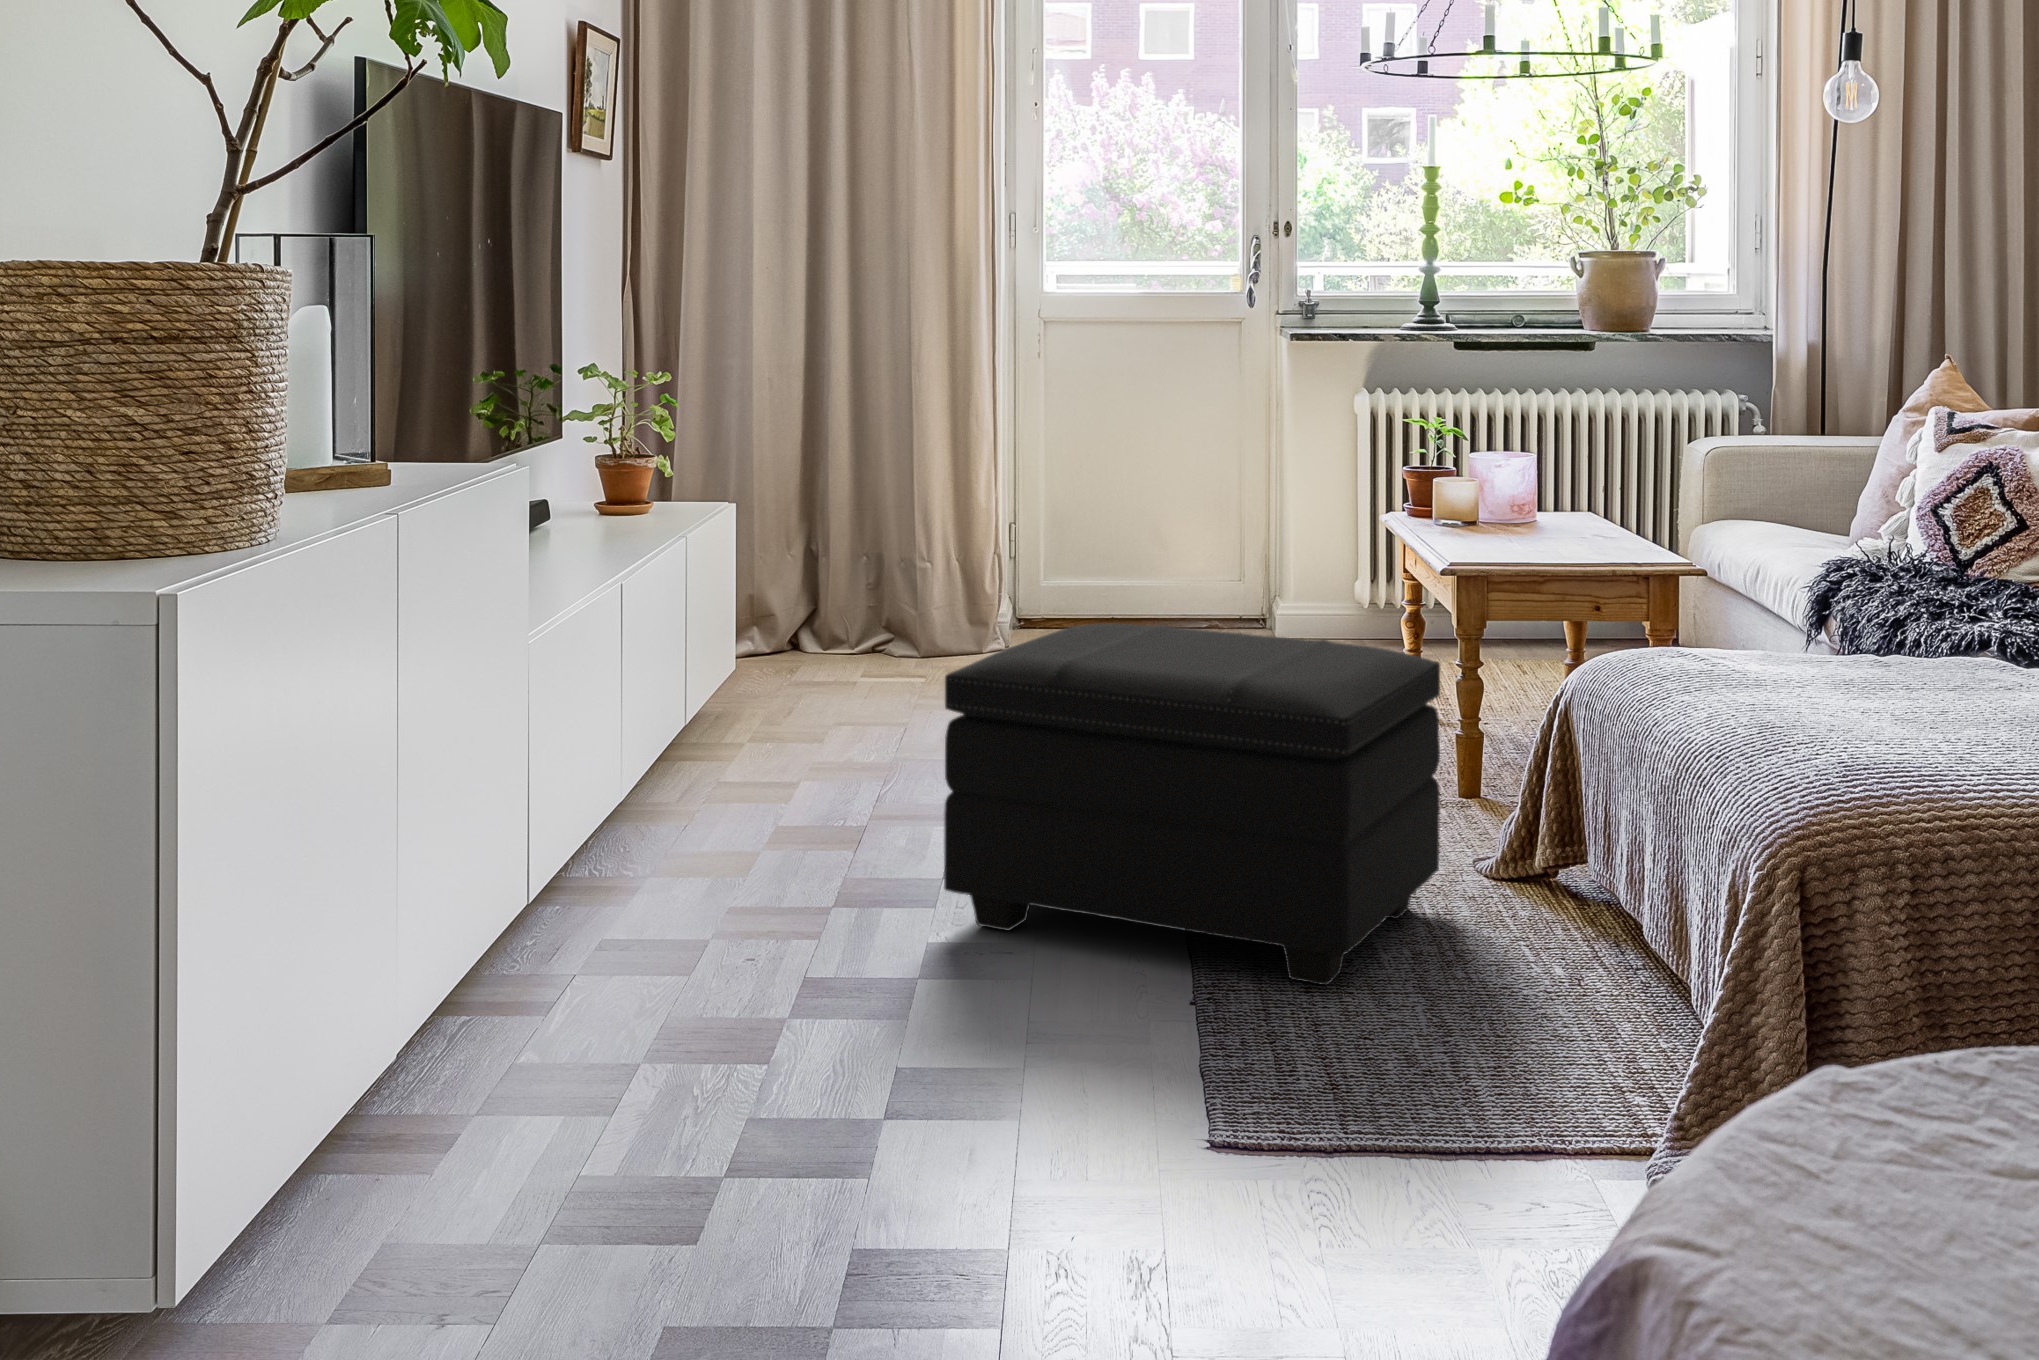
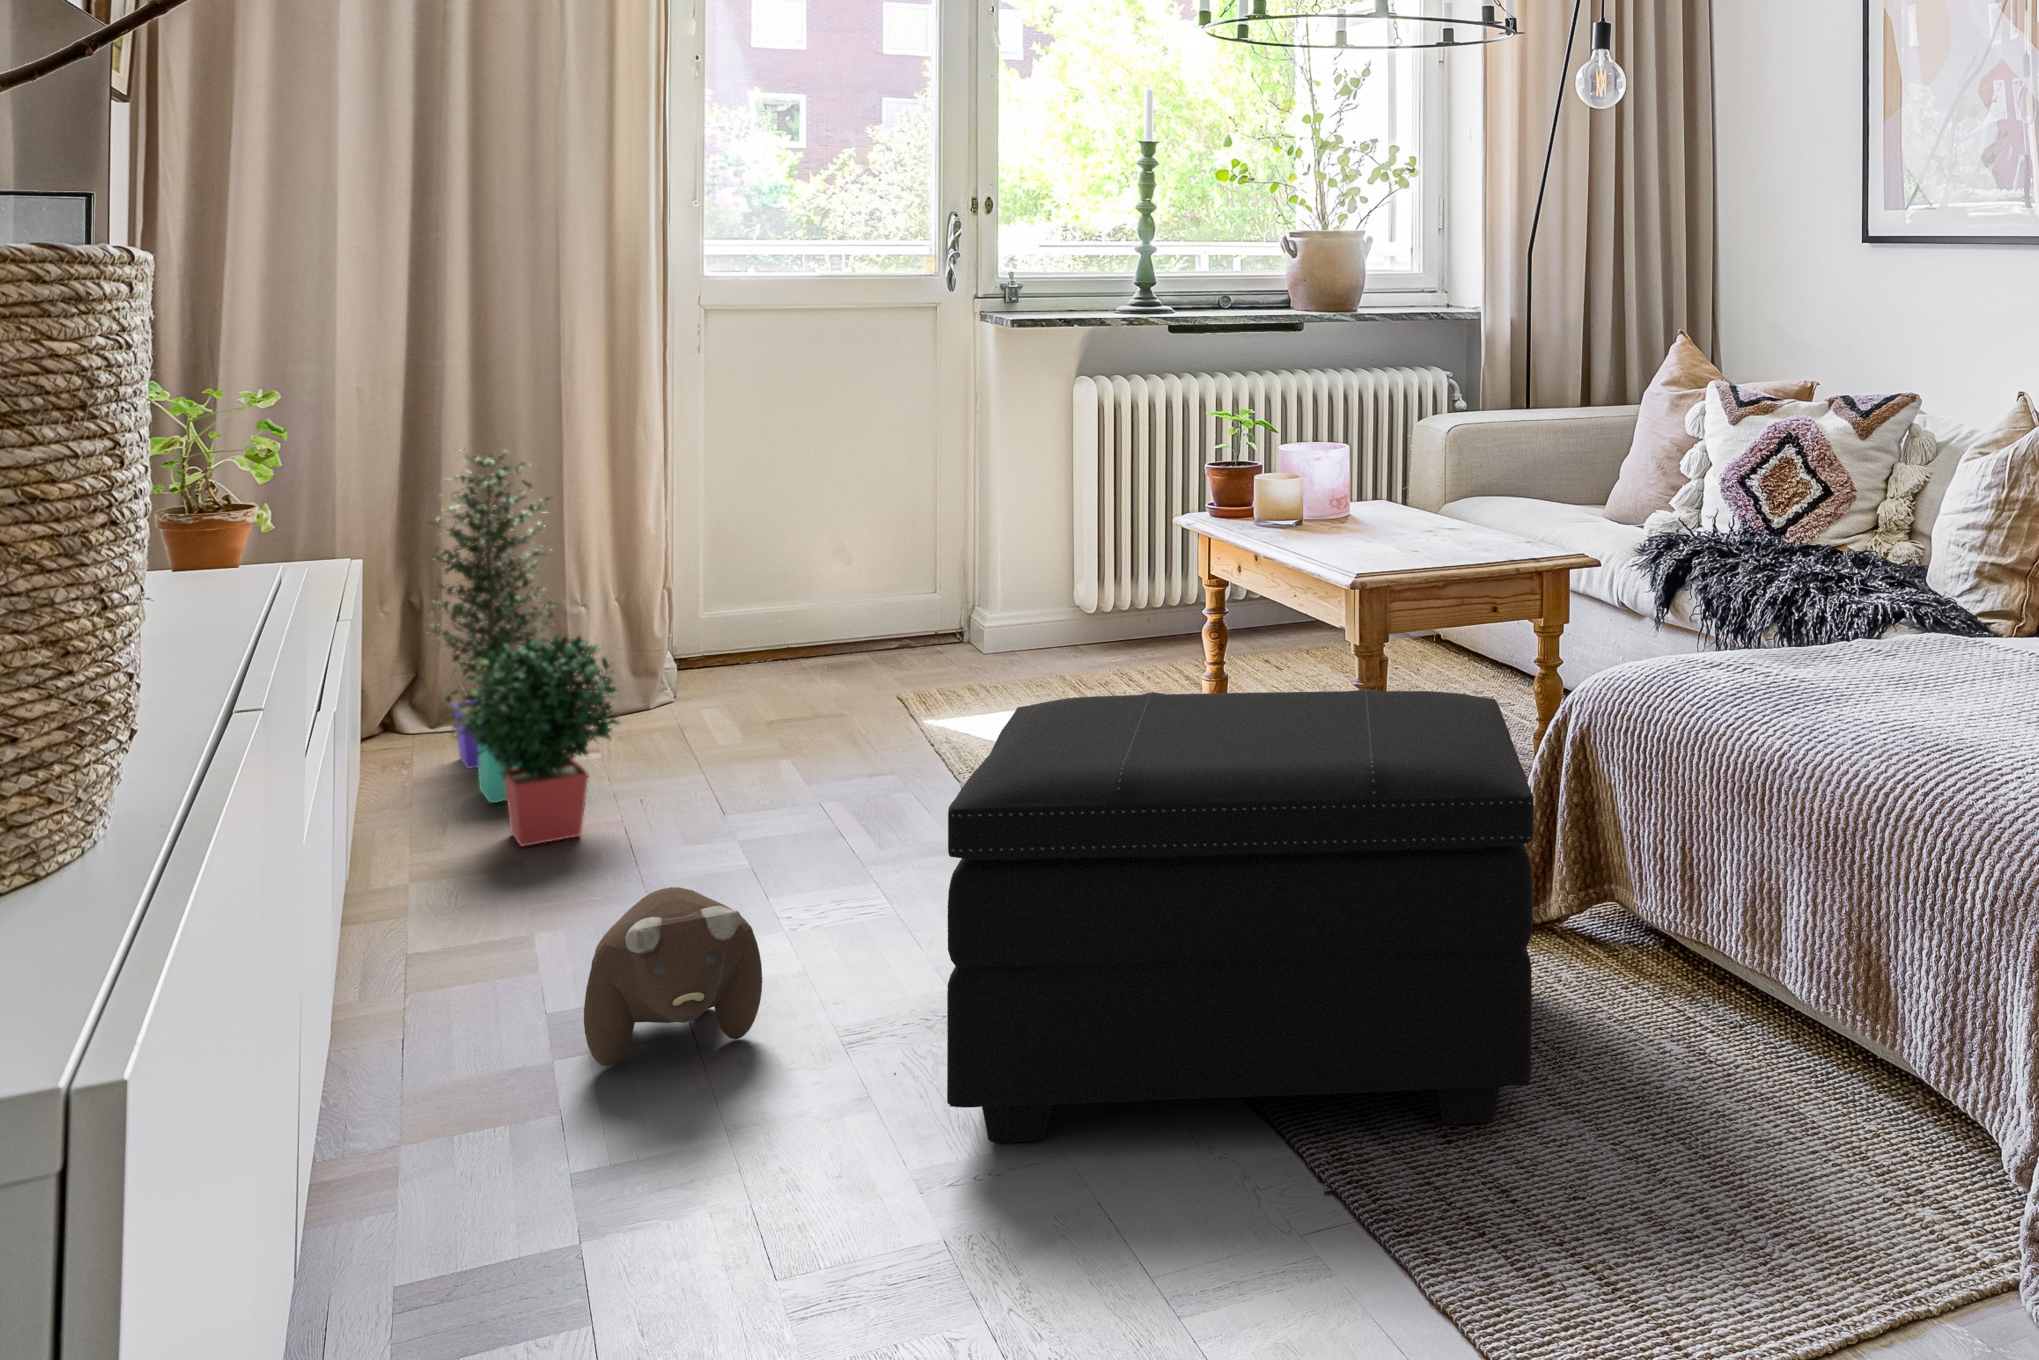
potted plant: none [809,421,921,718] -> present [428,450,619,846]
plush toy: none [778,730,895,845] -> present [584,887,762,1066]

